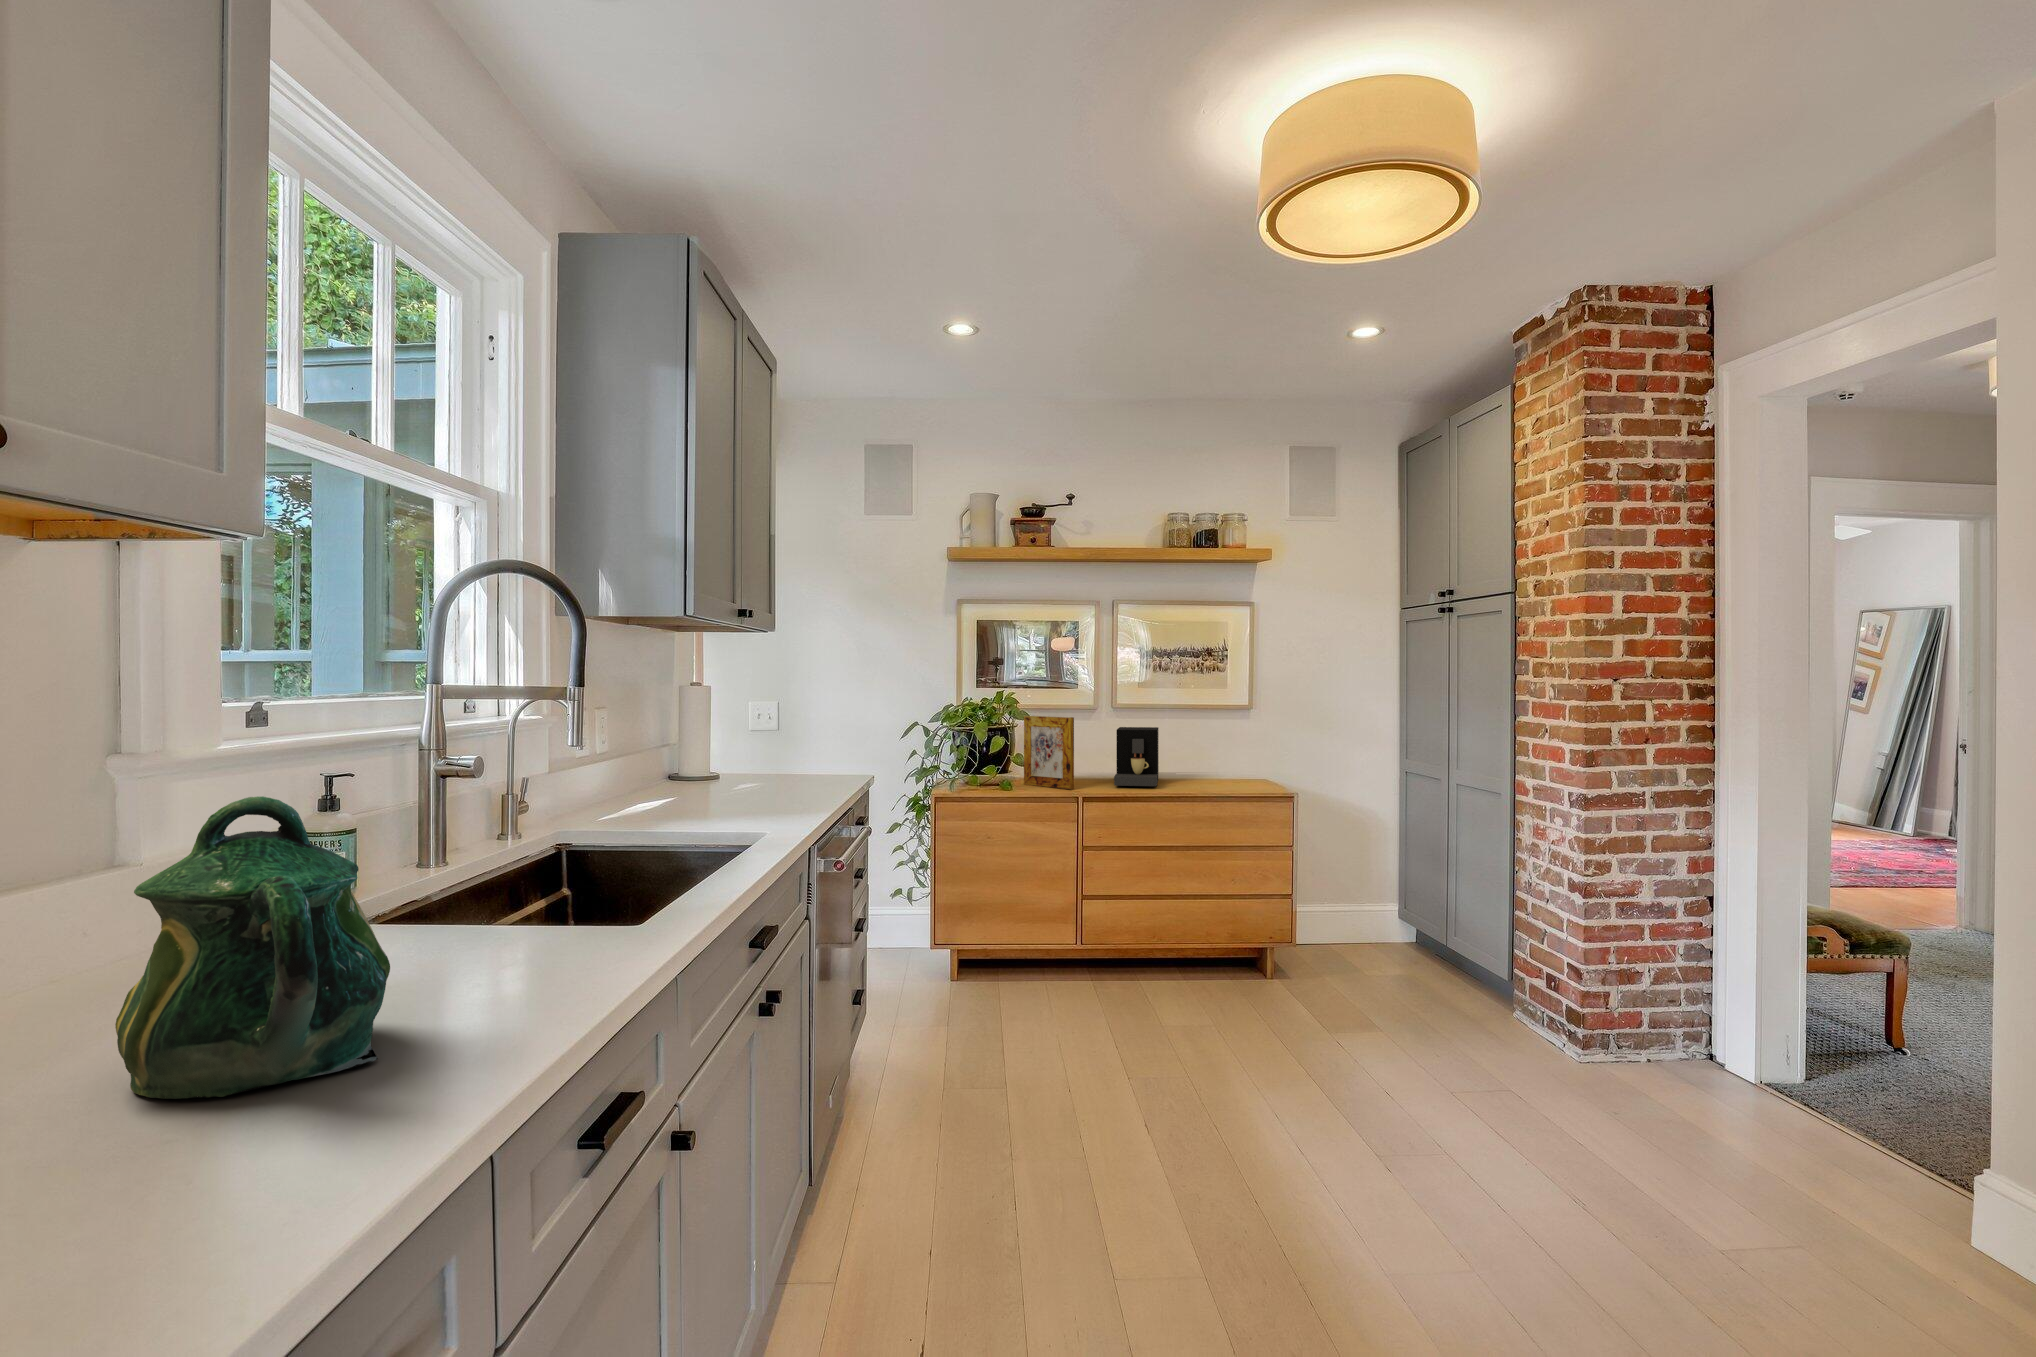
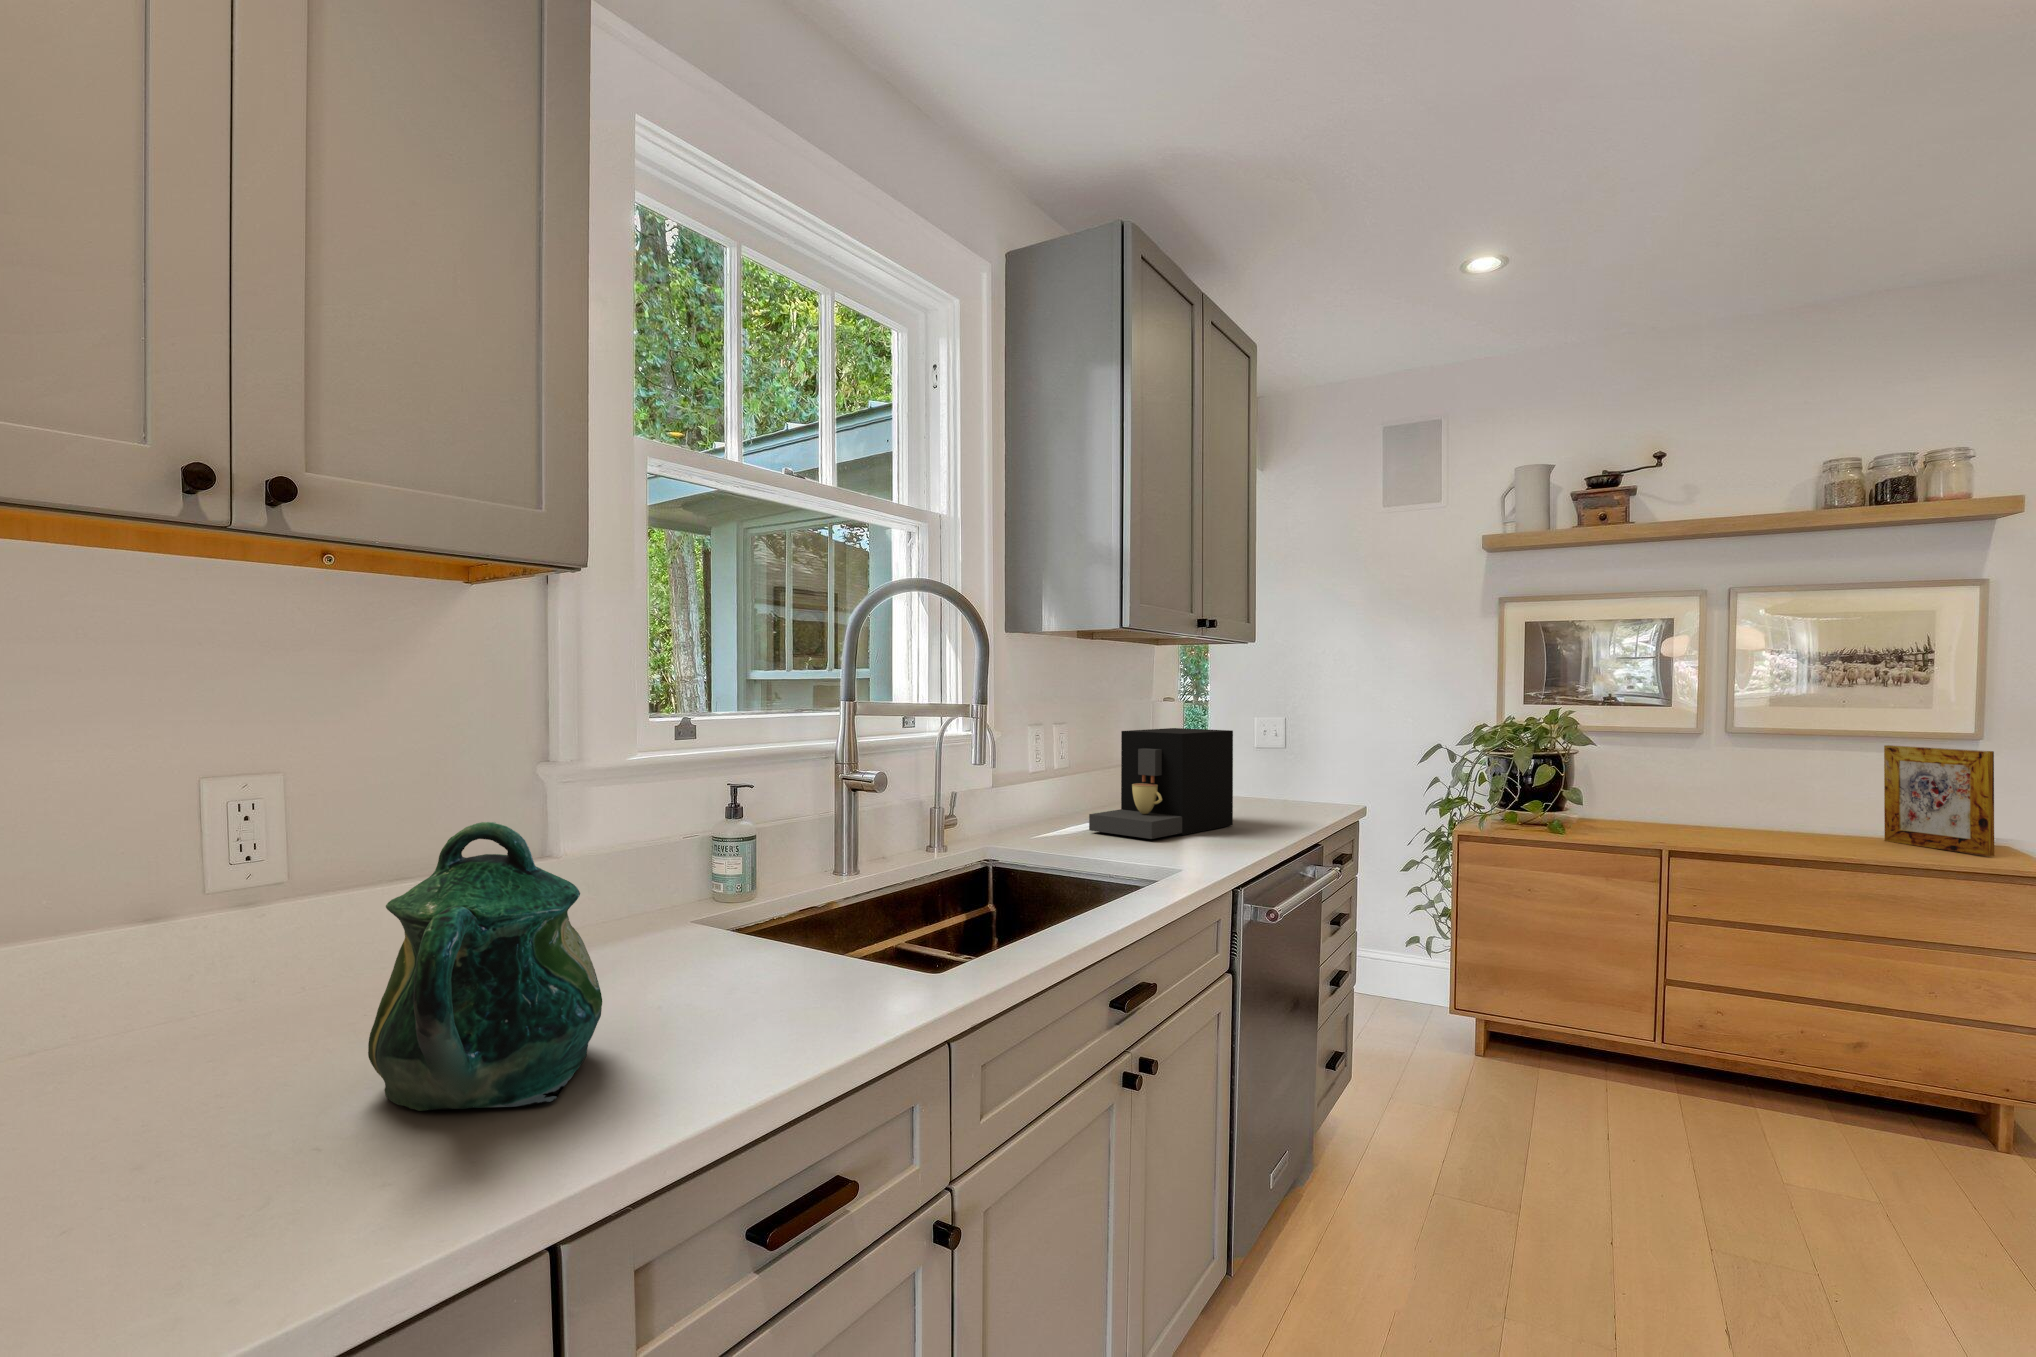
picture frame: present [1024,716,1074,789] -> present [1884,745,1994,856]
coffee maker: present [1114,727,1159,786] -> present [1089,728,1233,839]

